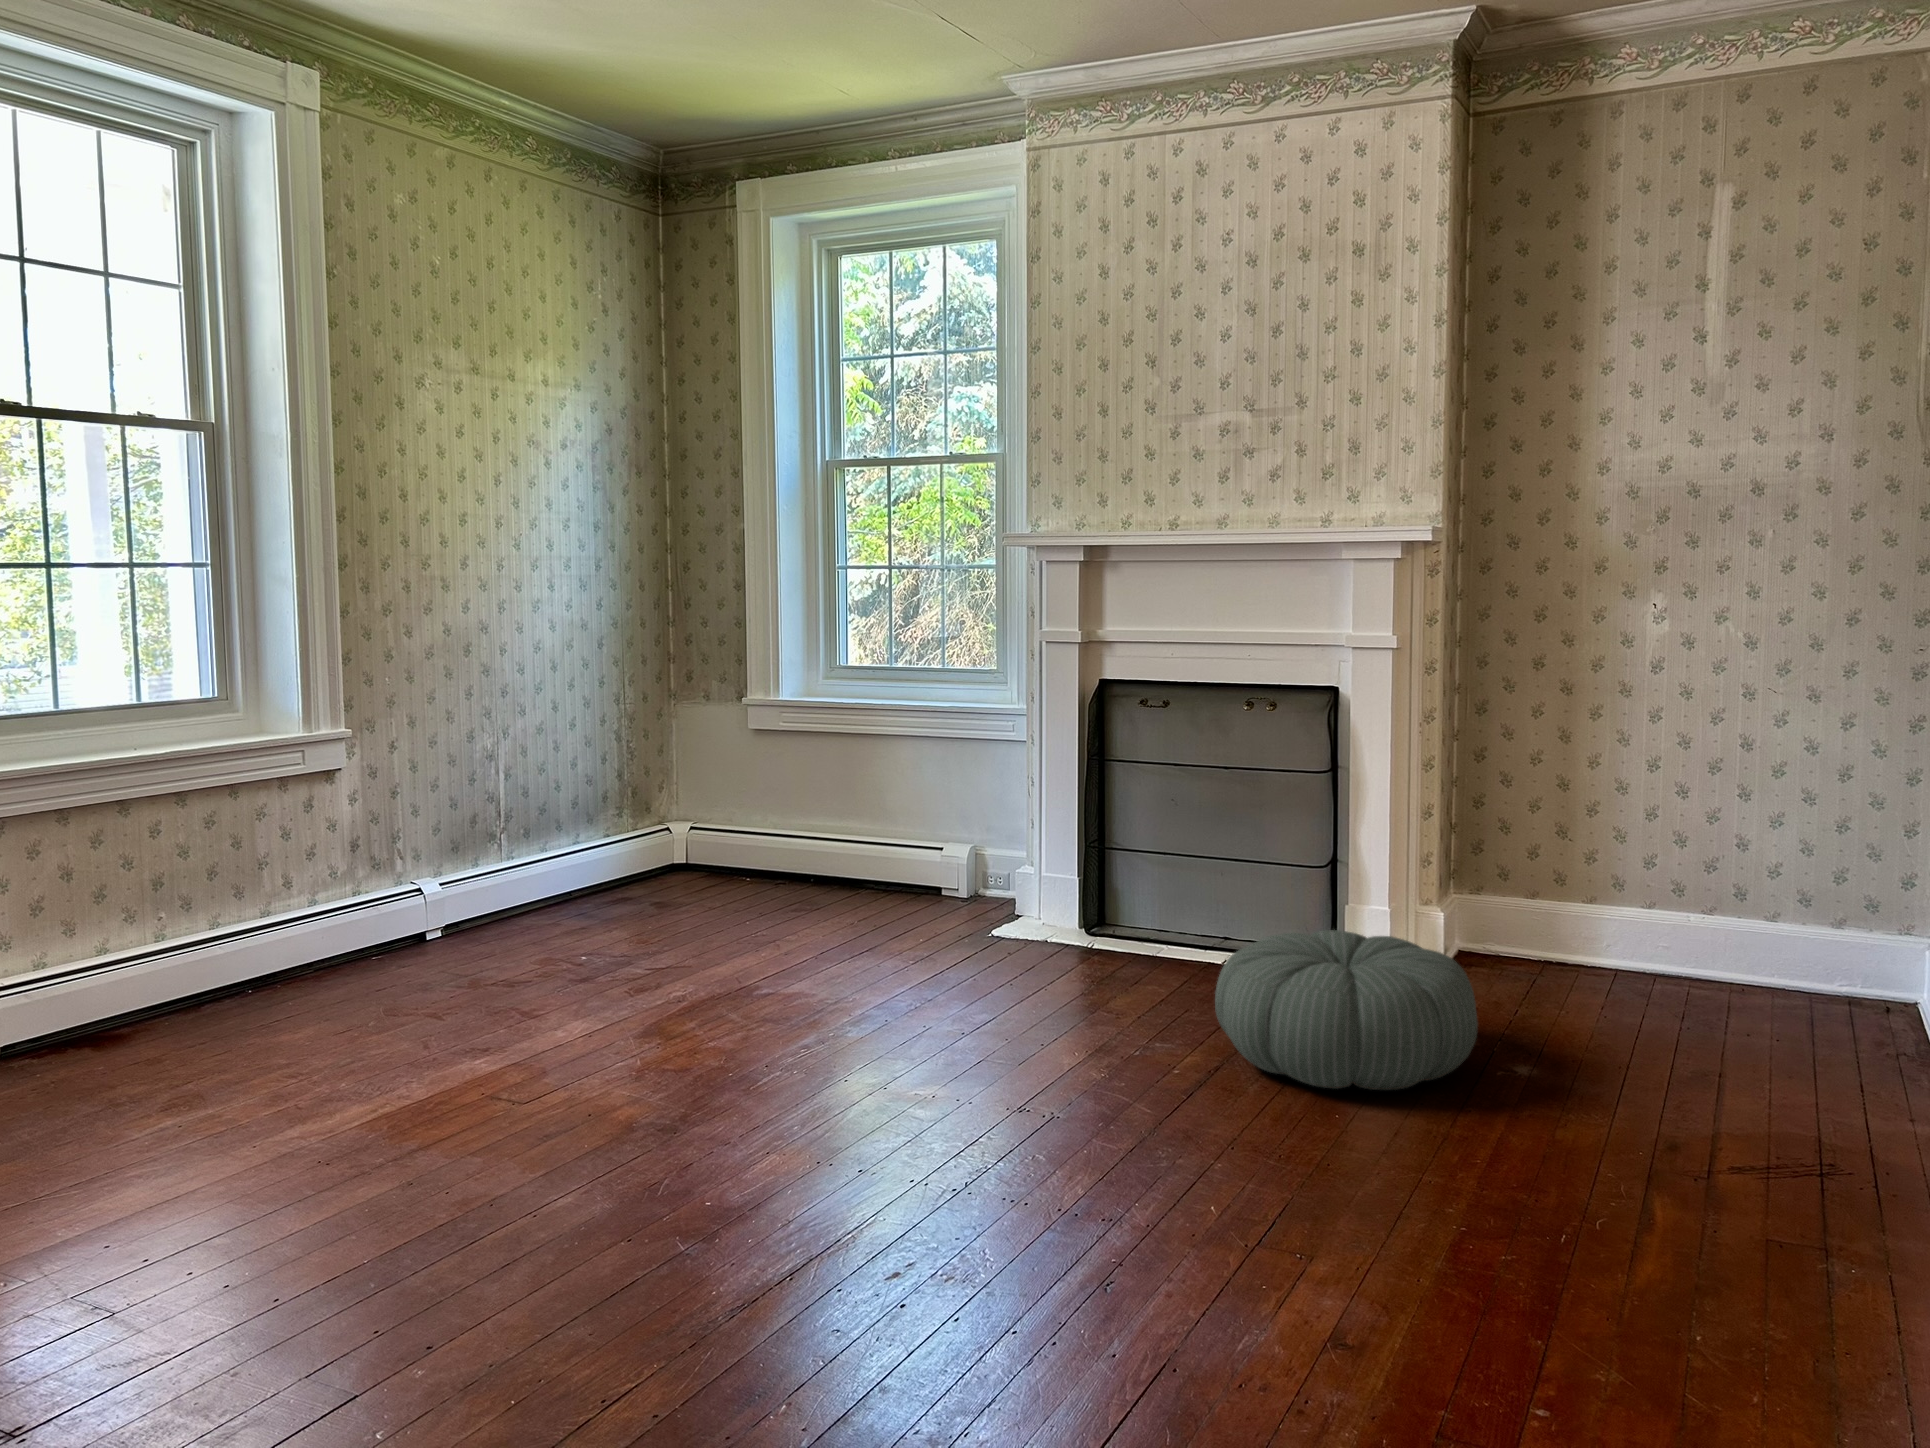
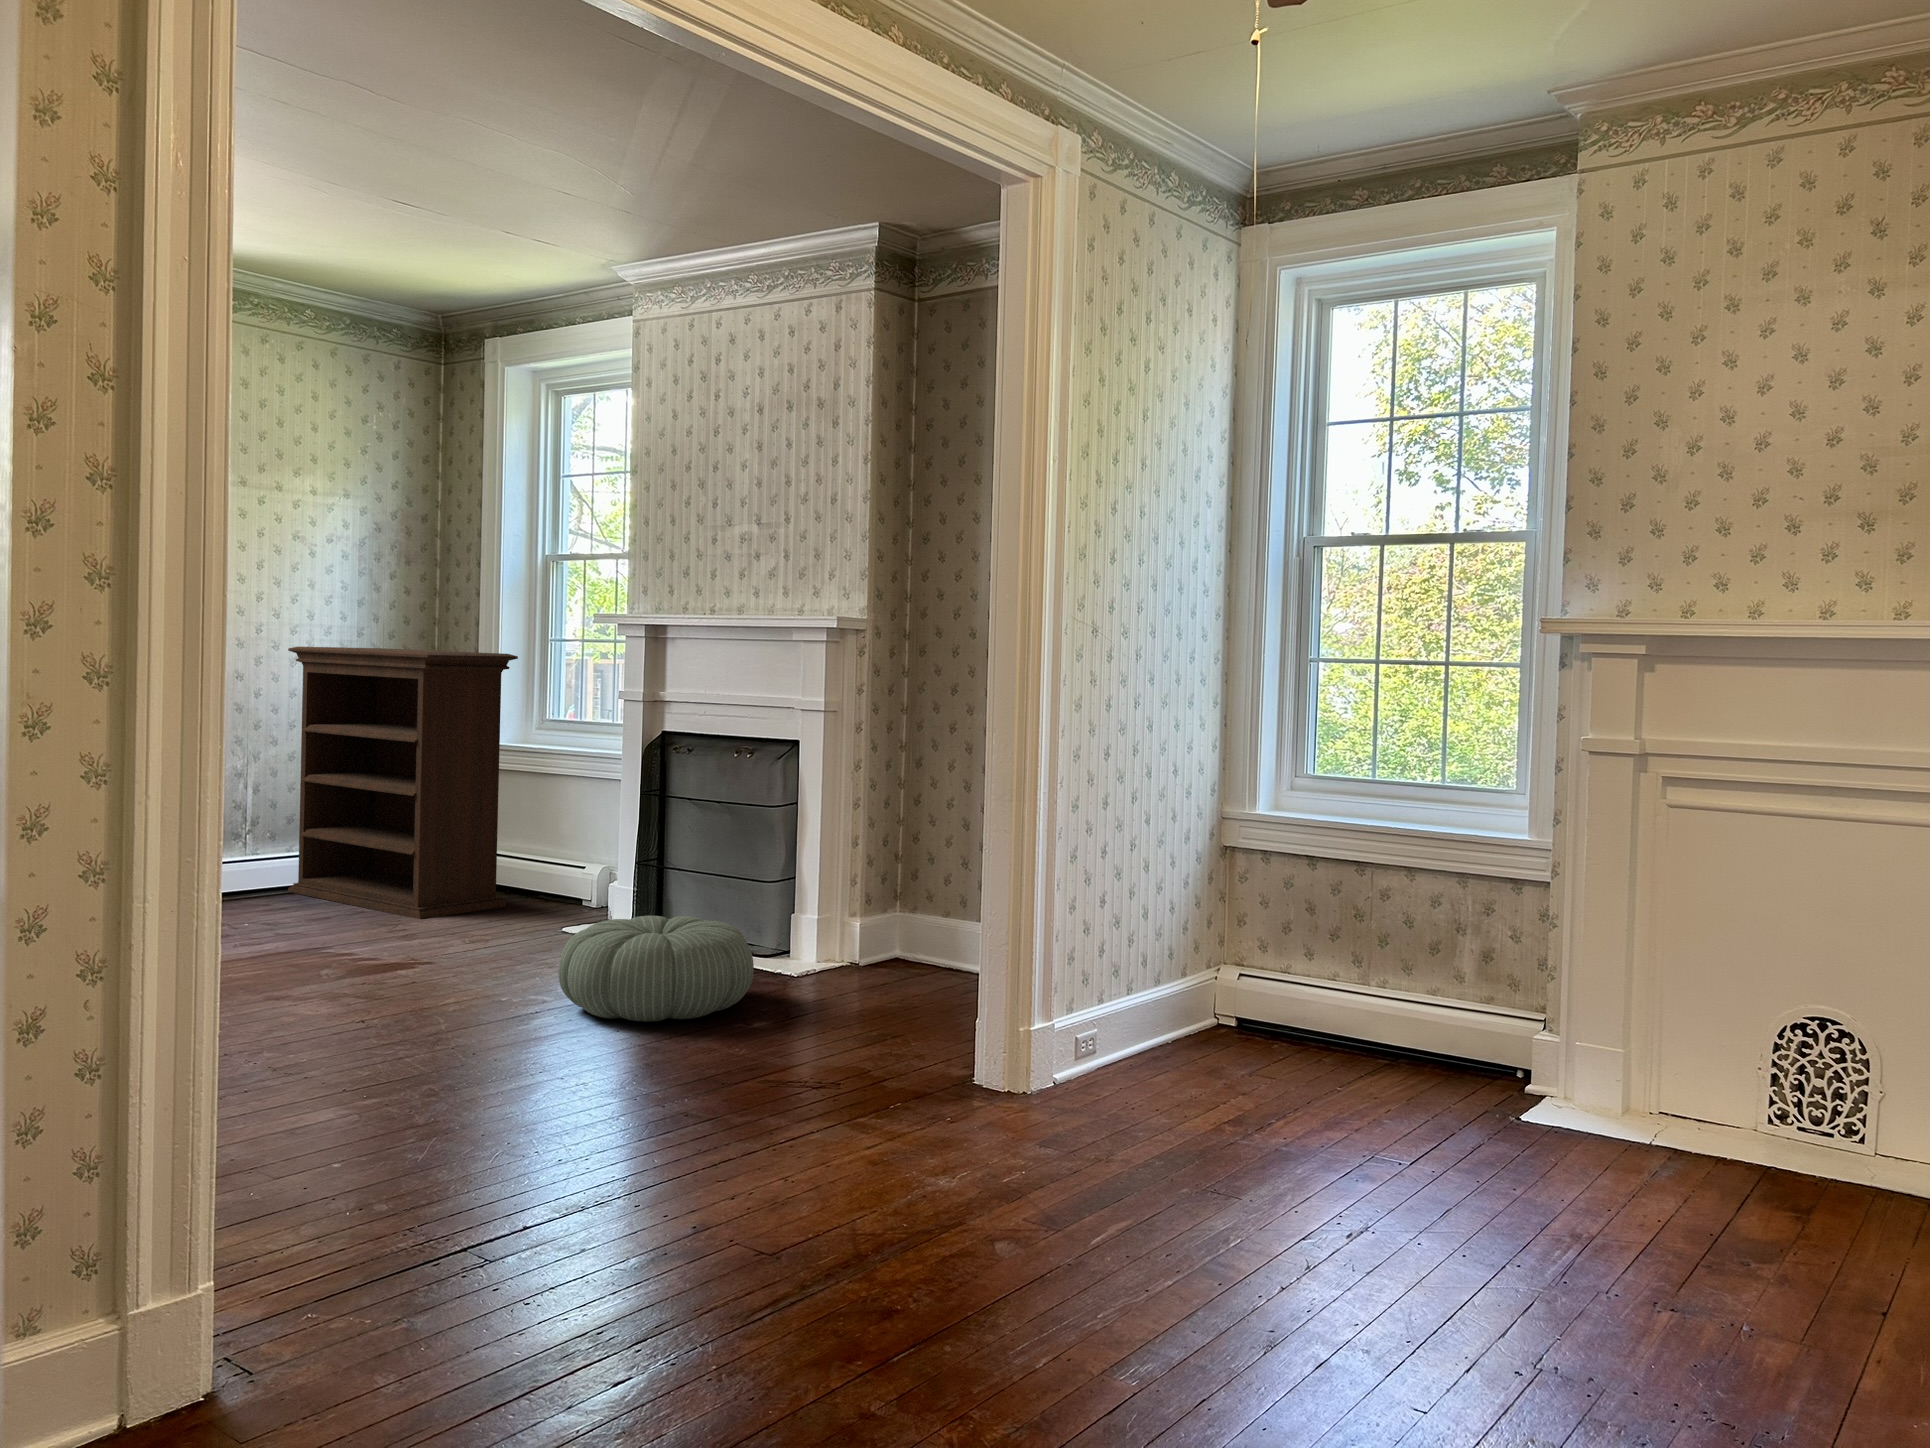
bookshelf: none [535,585,859,933] -> present [288,647,518,919]

